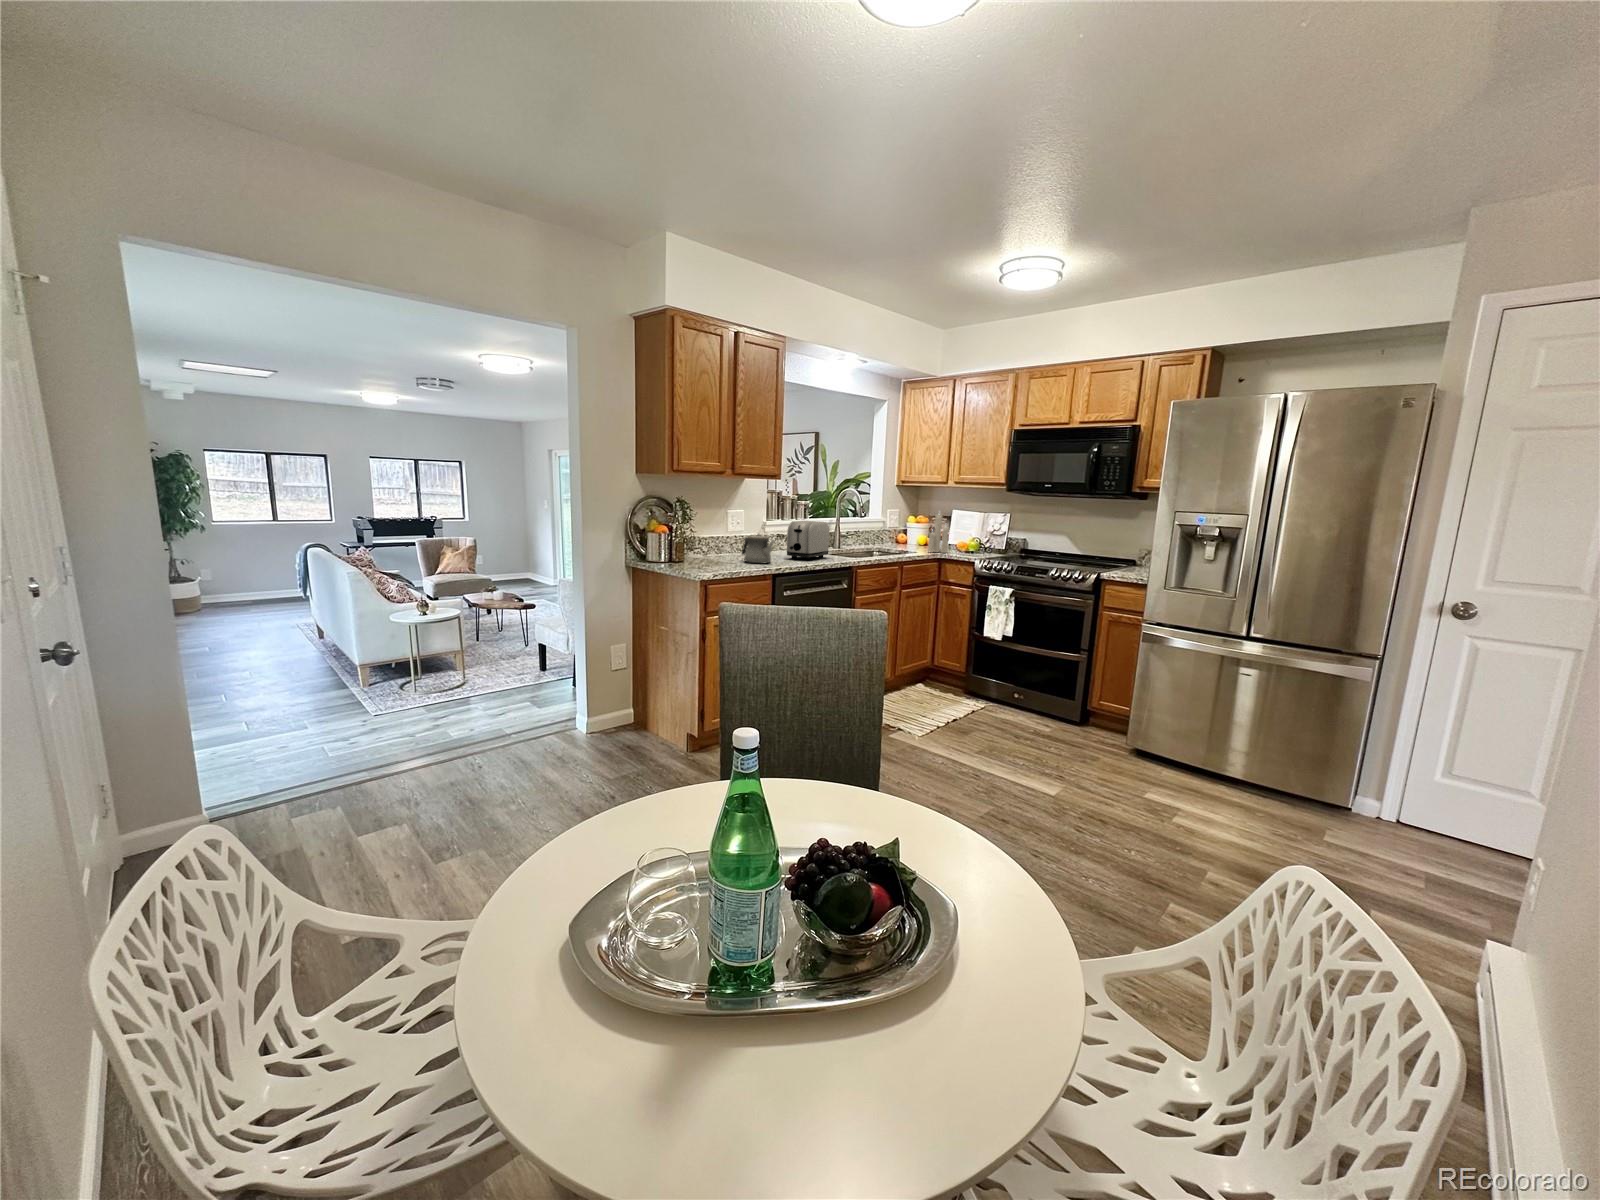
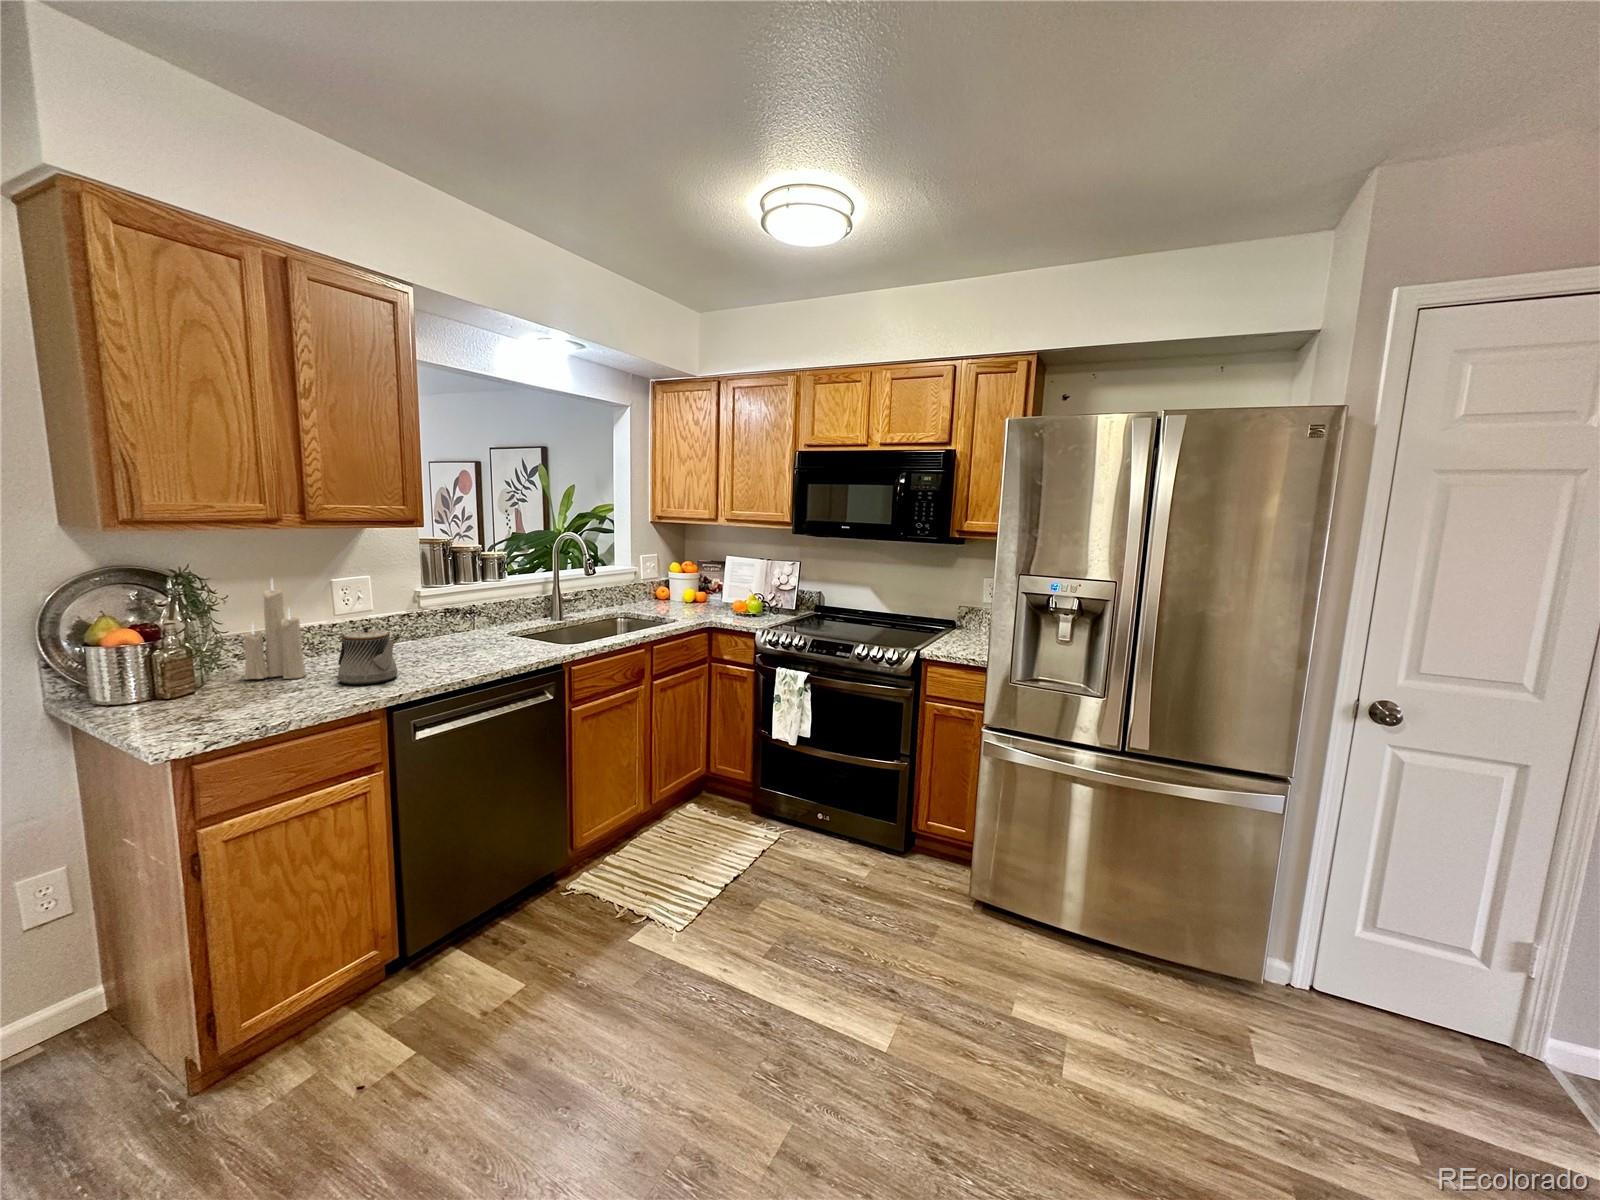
candle: present [927,515,949,553] -> present [244,582,307,679]
toaster: present [787,521,829,560] -> none [440,591,526,660]

